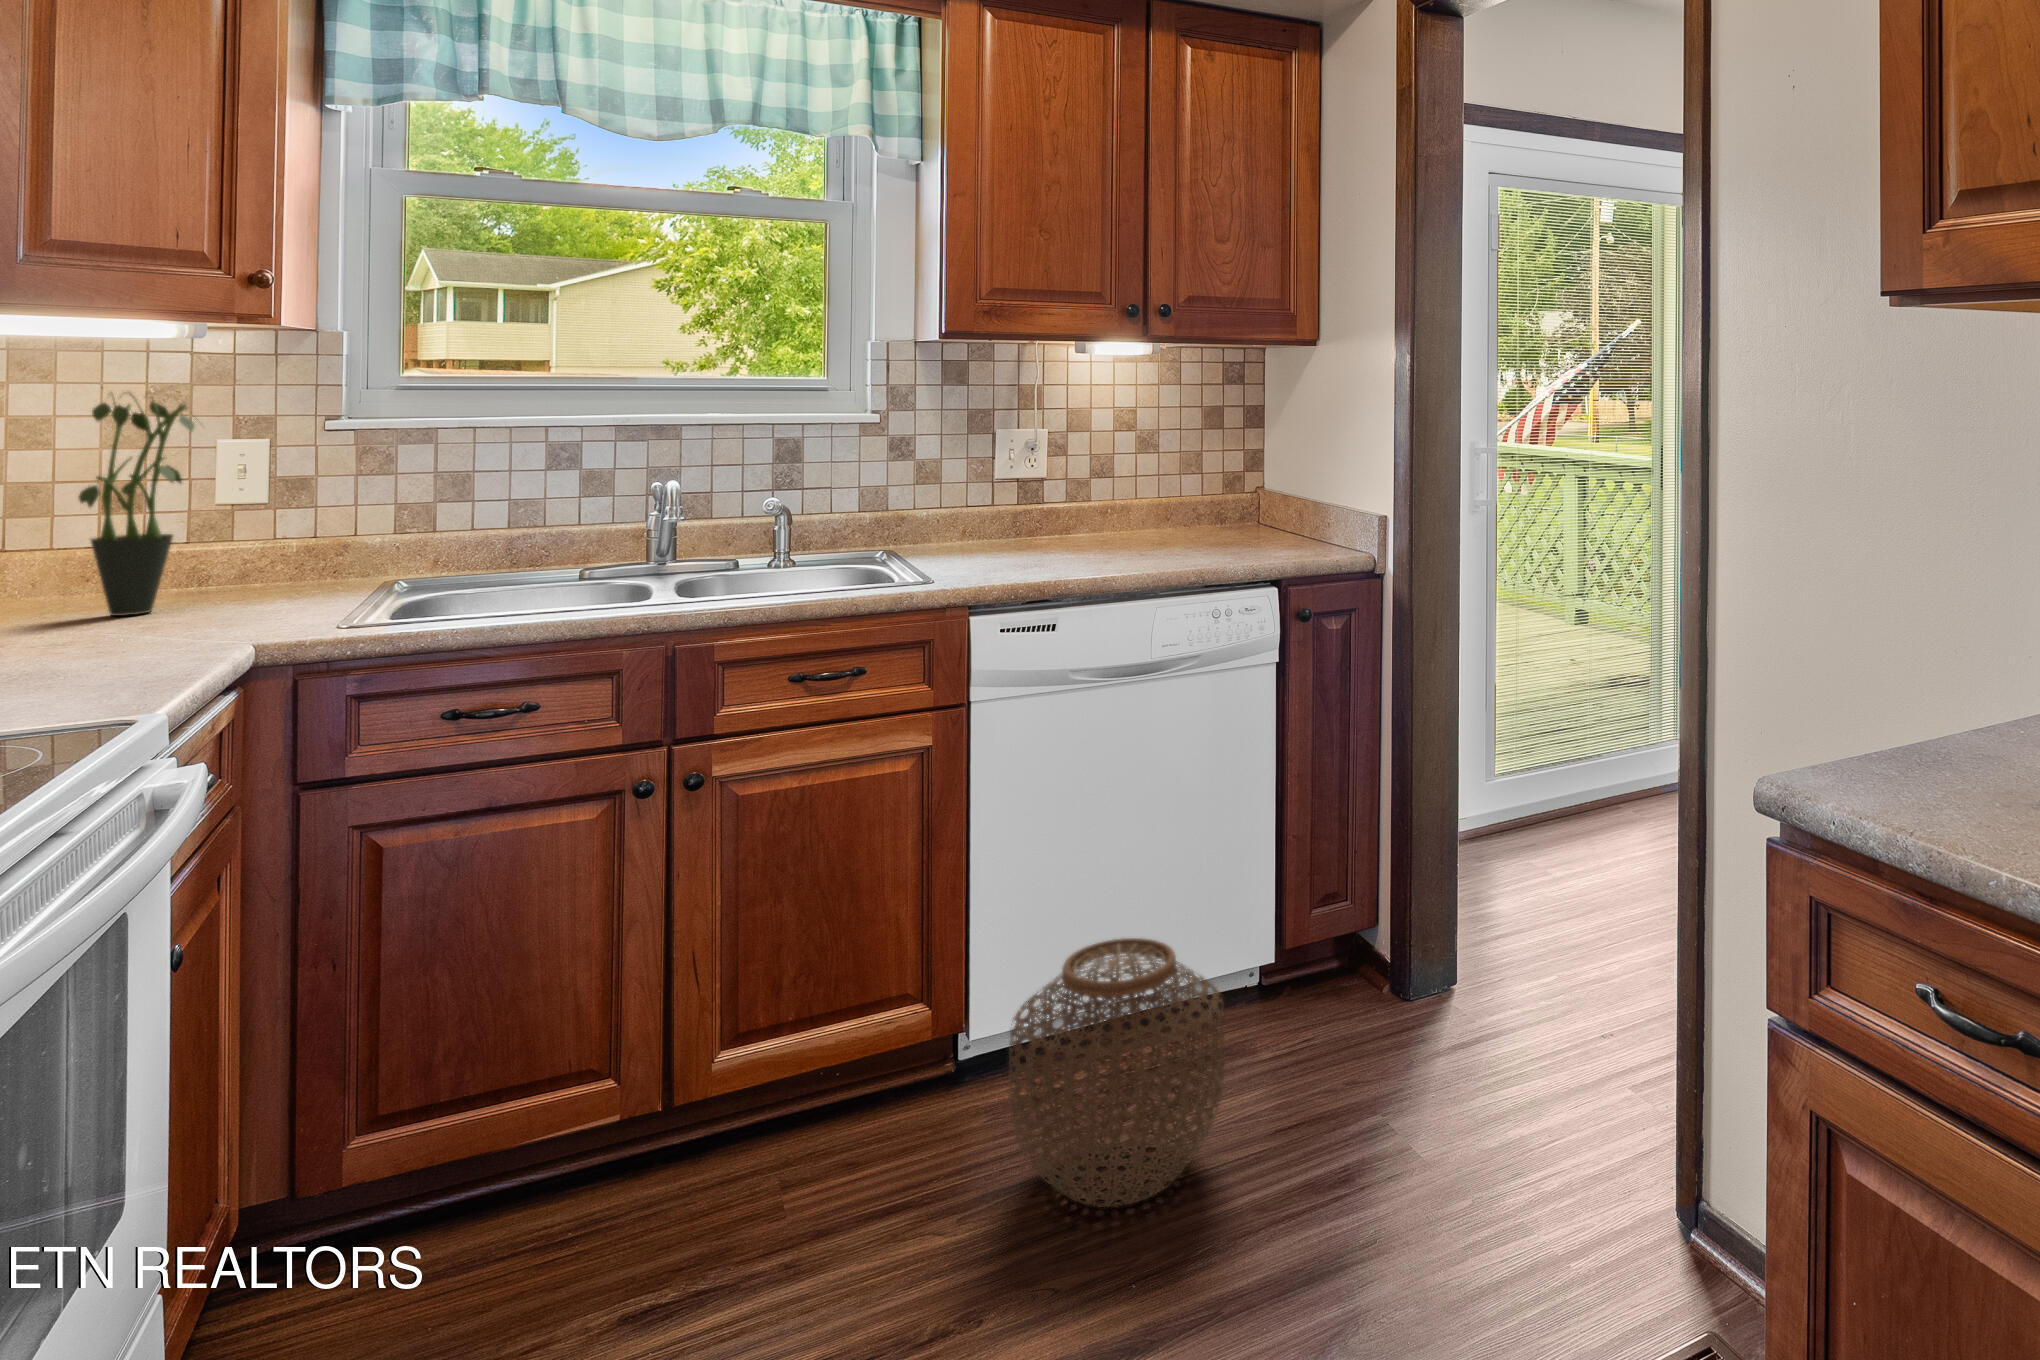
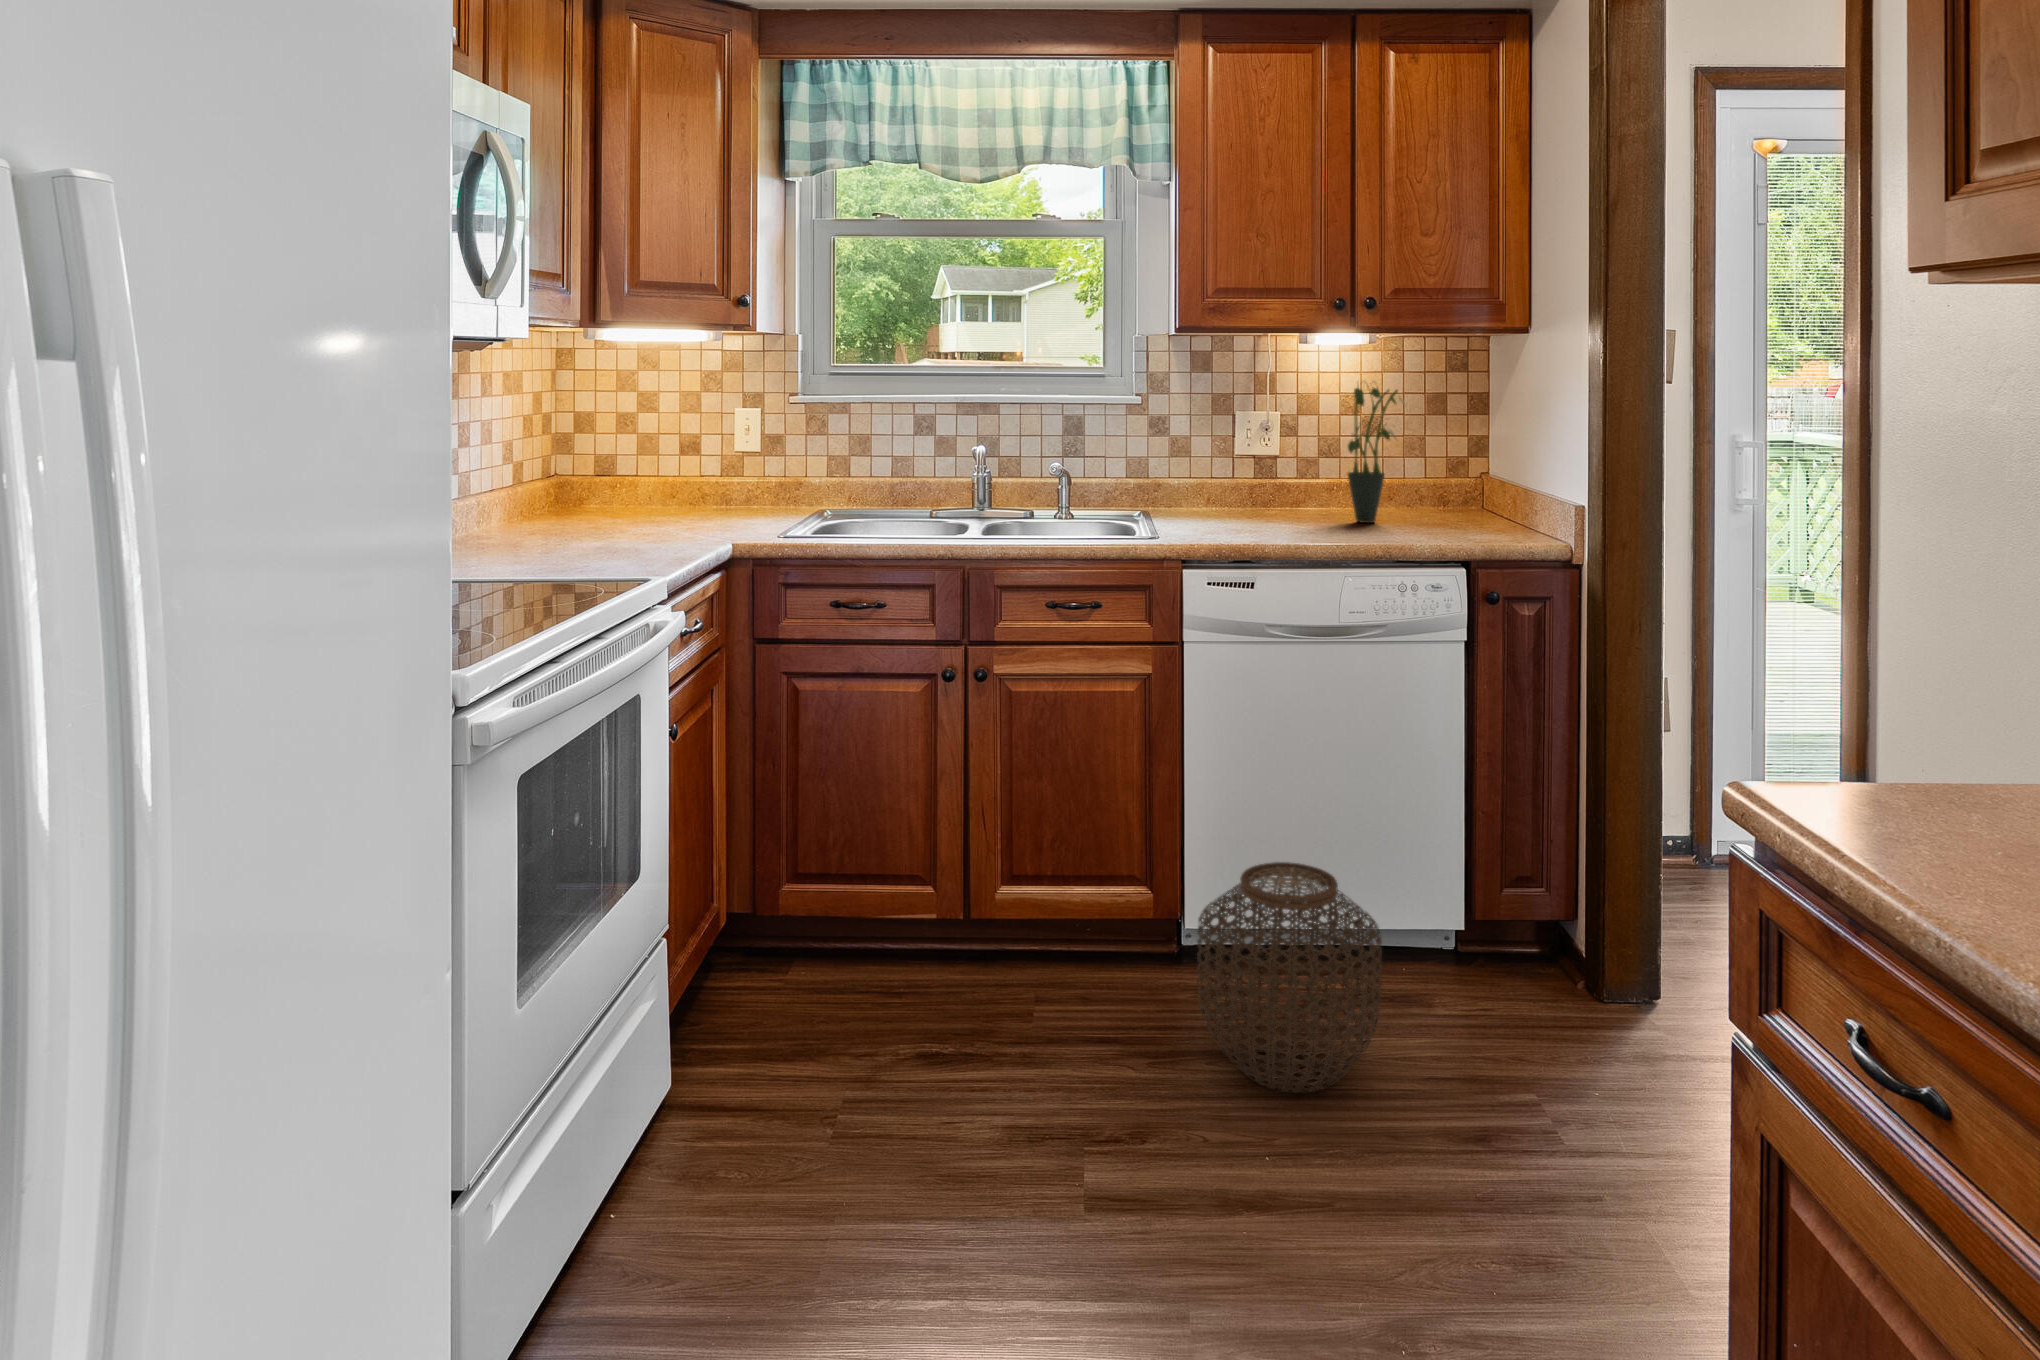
potted plant: present [79,393,199,616] -> present [1348,387,1404,523]

